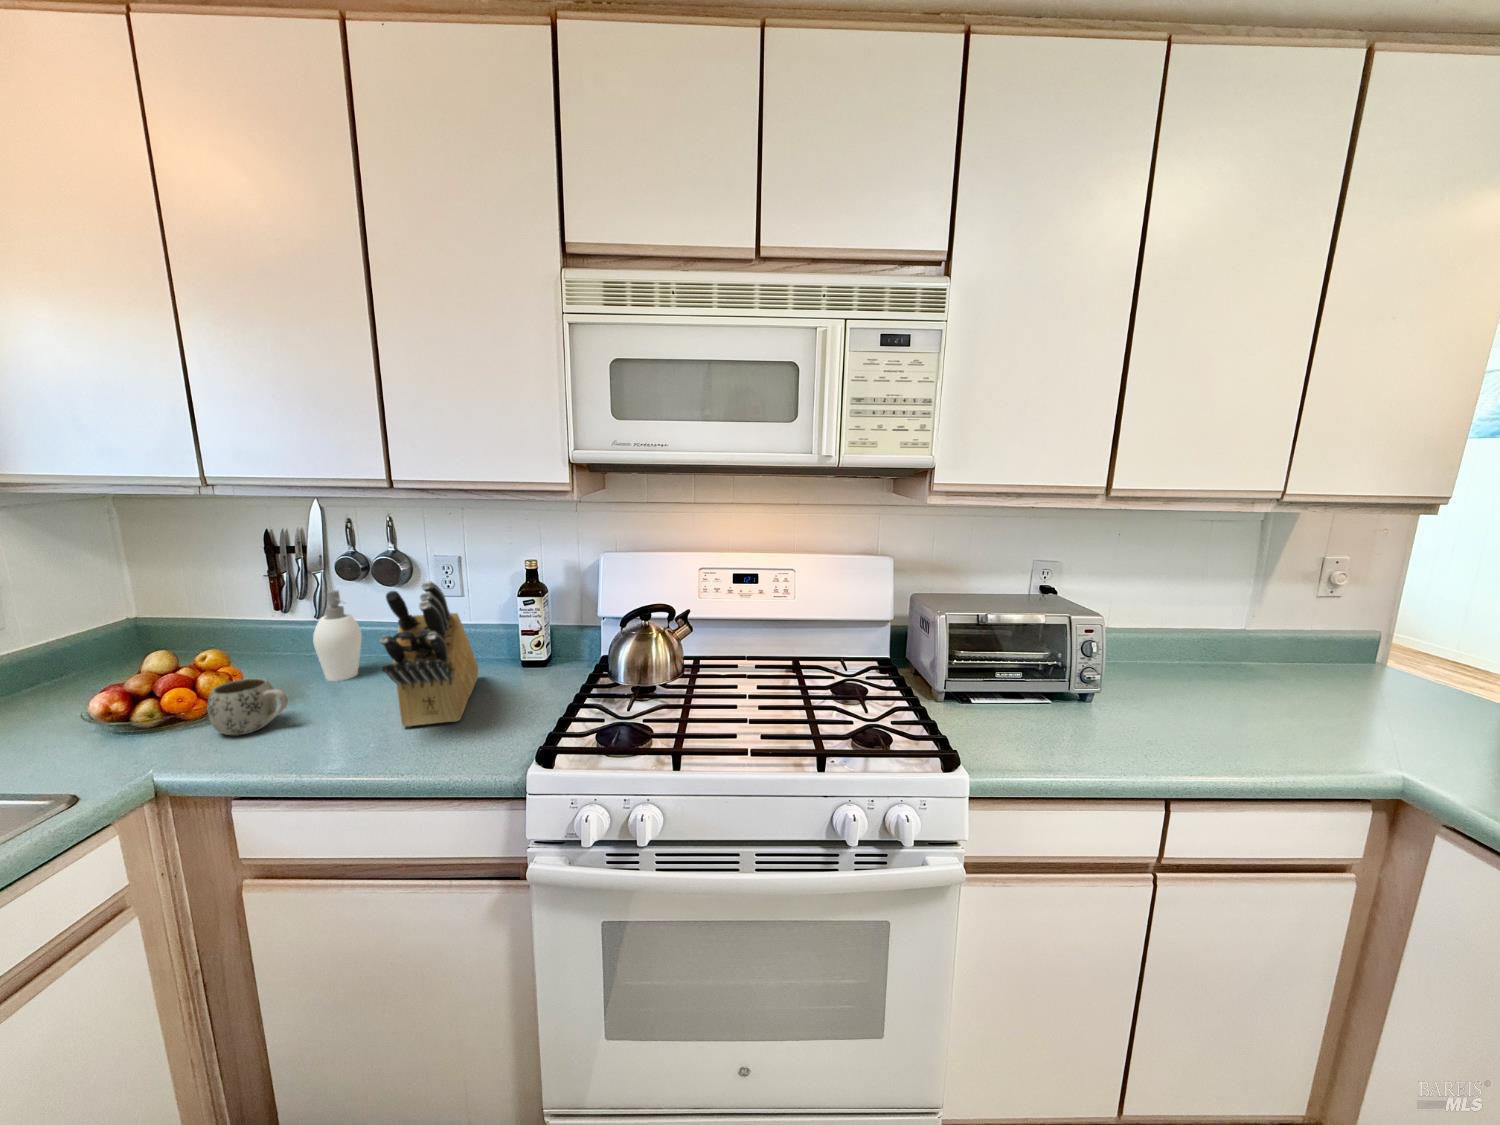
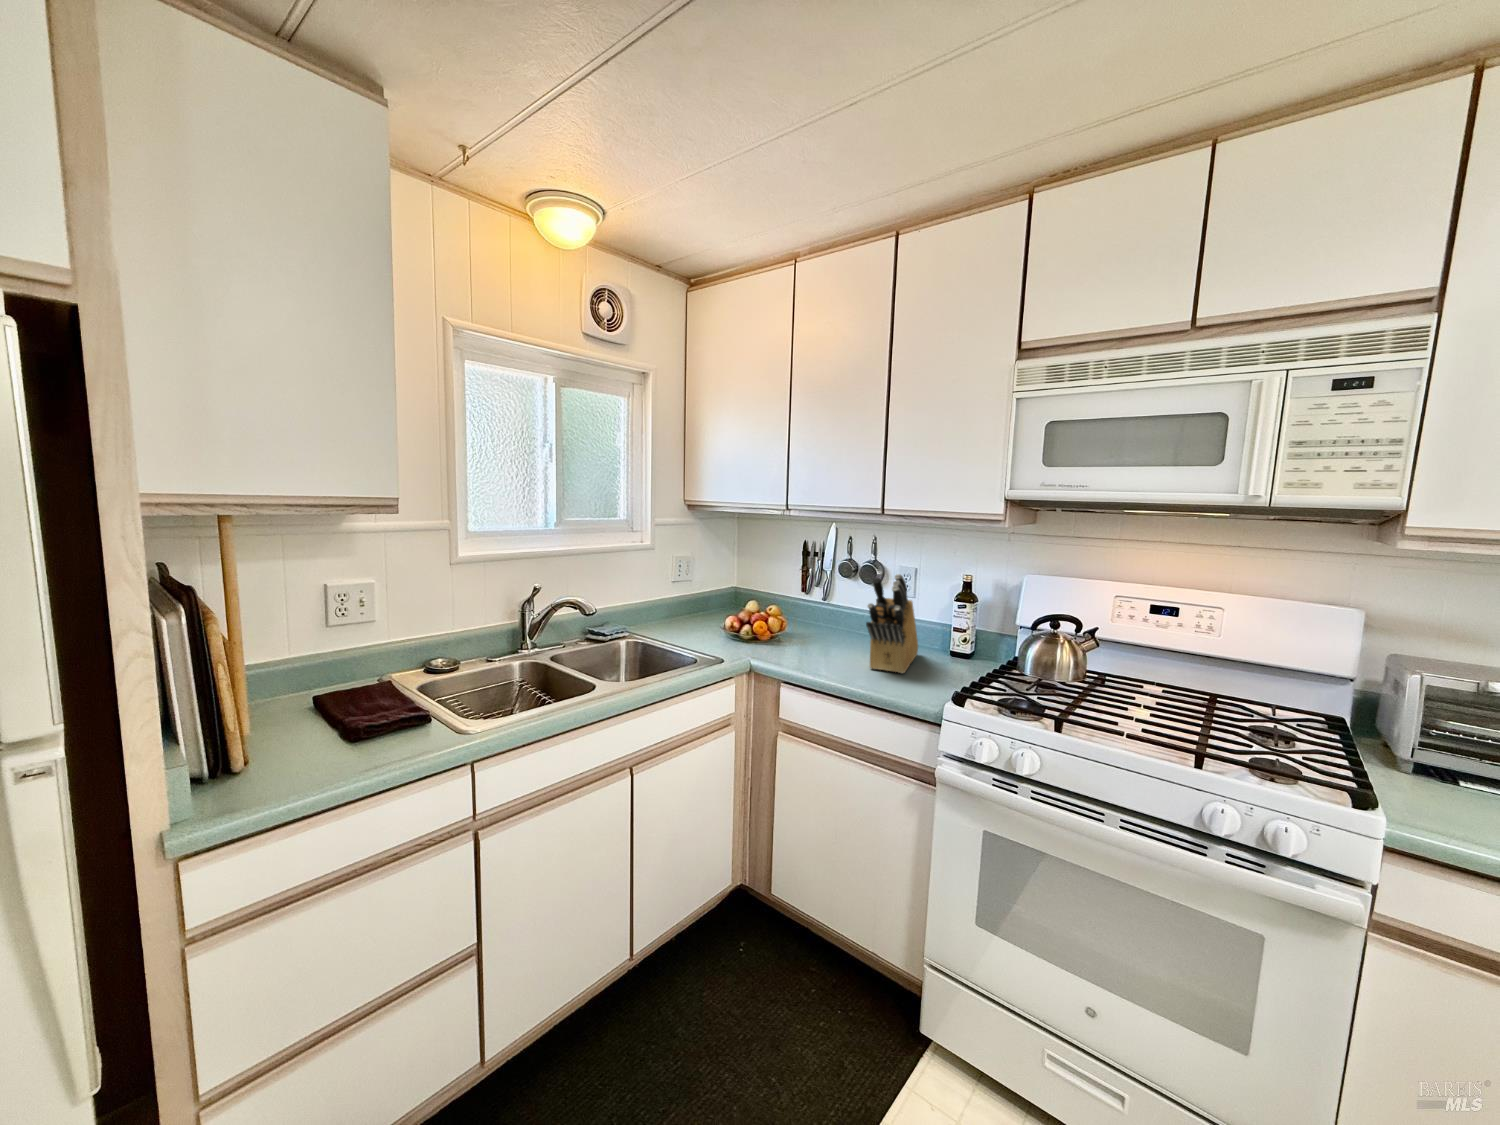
soap dispenser: present [313,590,362,681] -> none [822,581,848,640]
mug: present [207,678,288,735] -> none [775,622,811,653]

